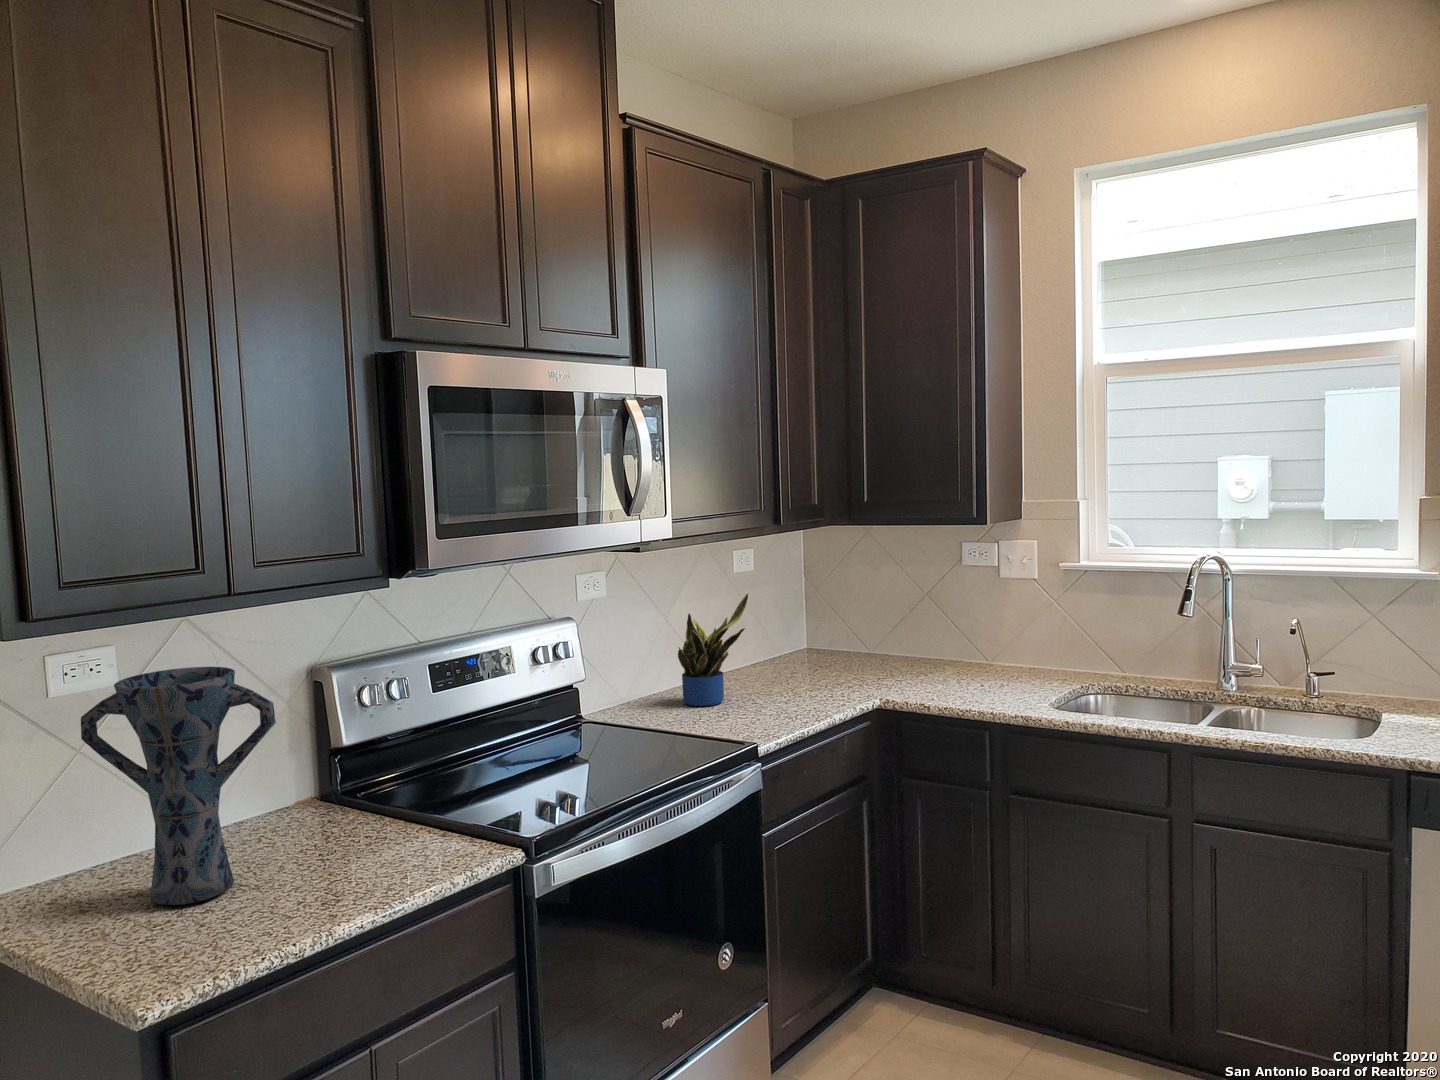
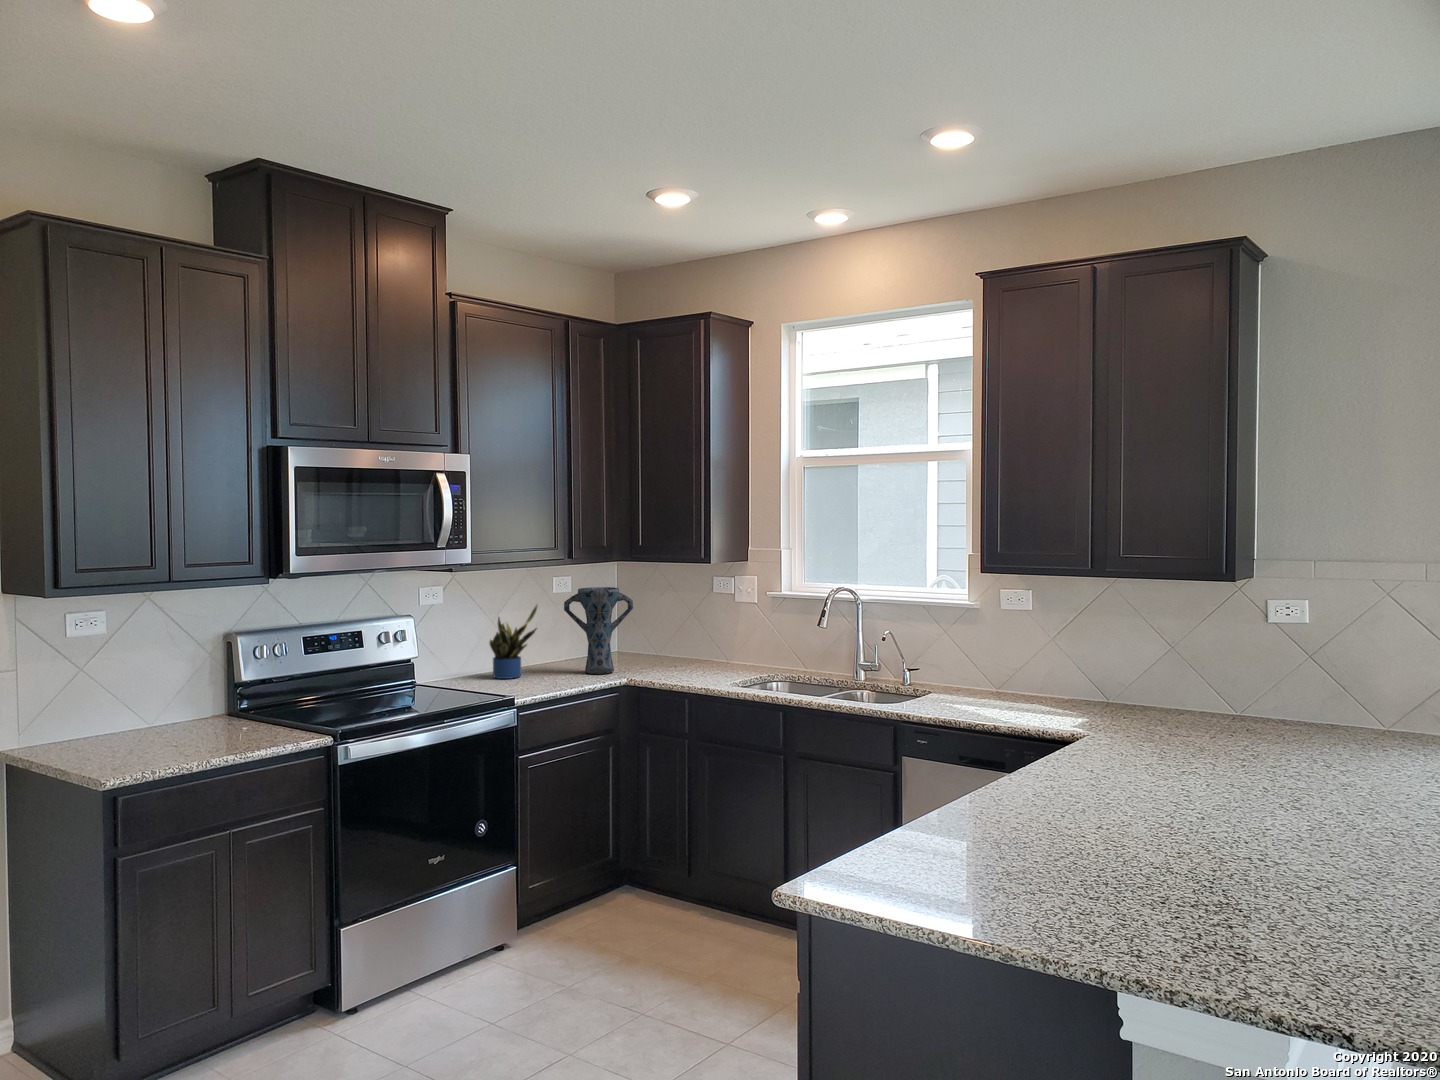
vase: present [81,667,276,905] -> present [564,587,633,674]

